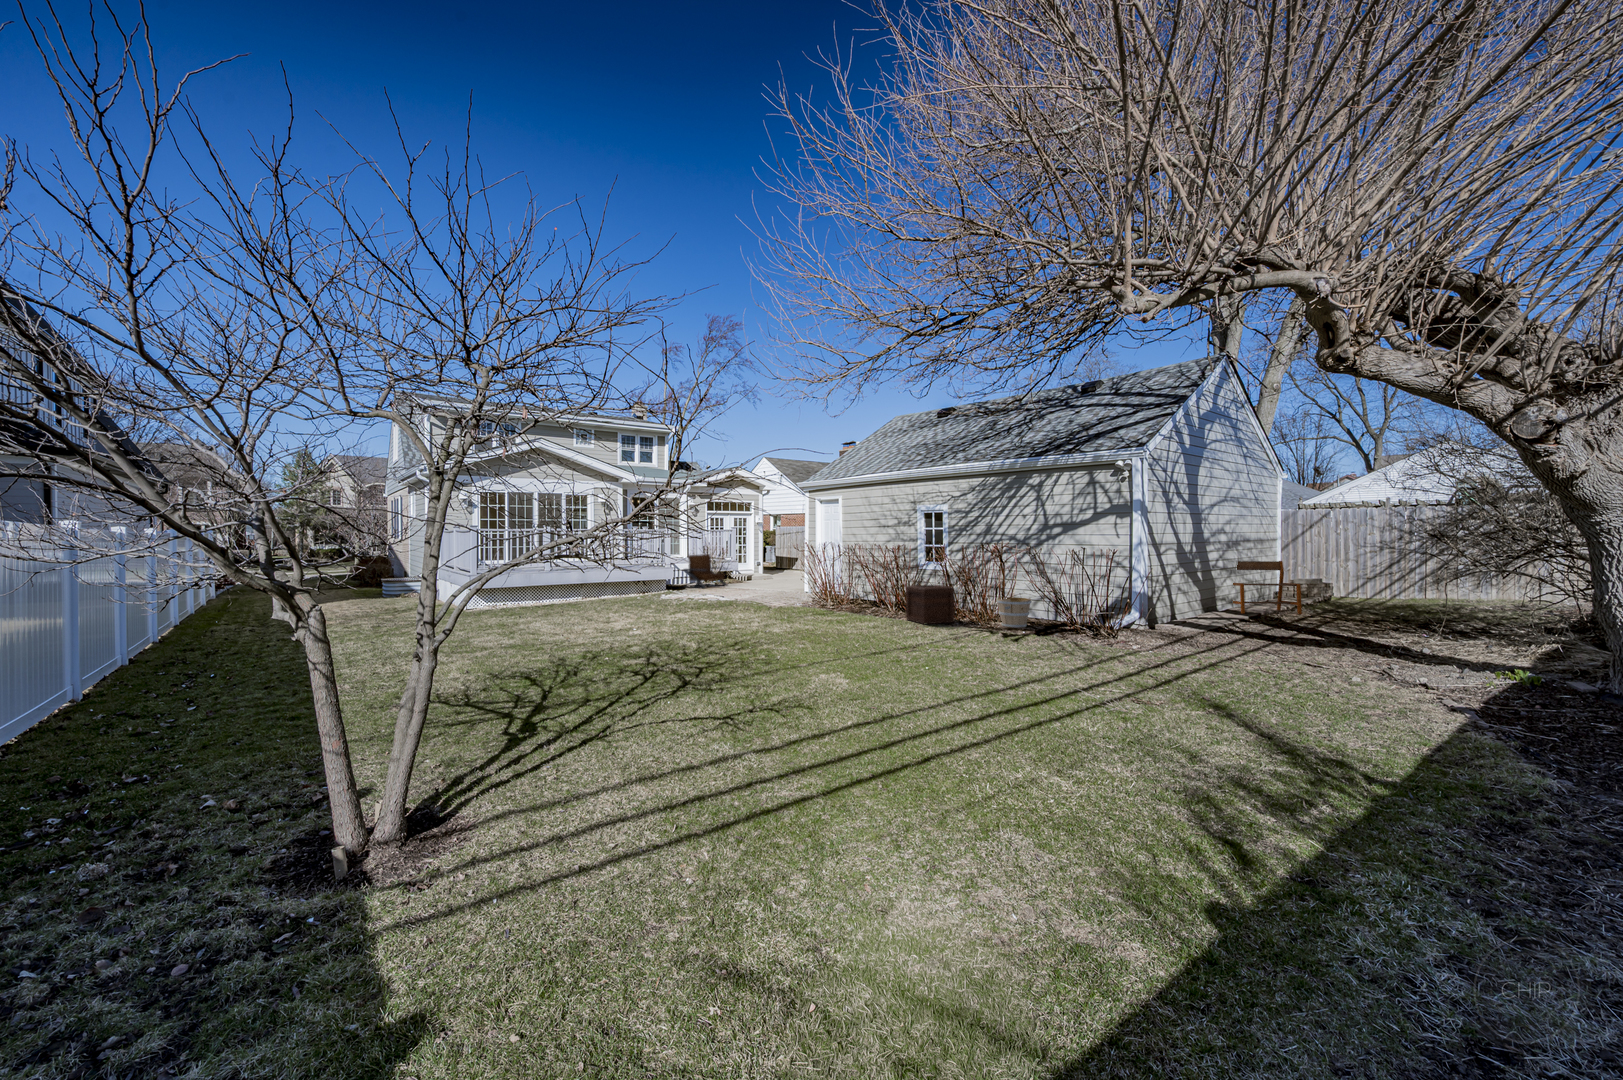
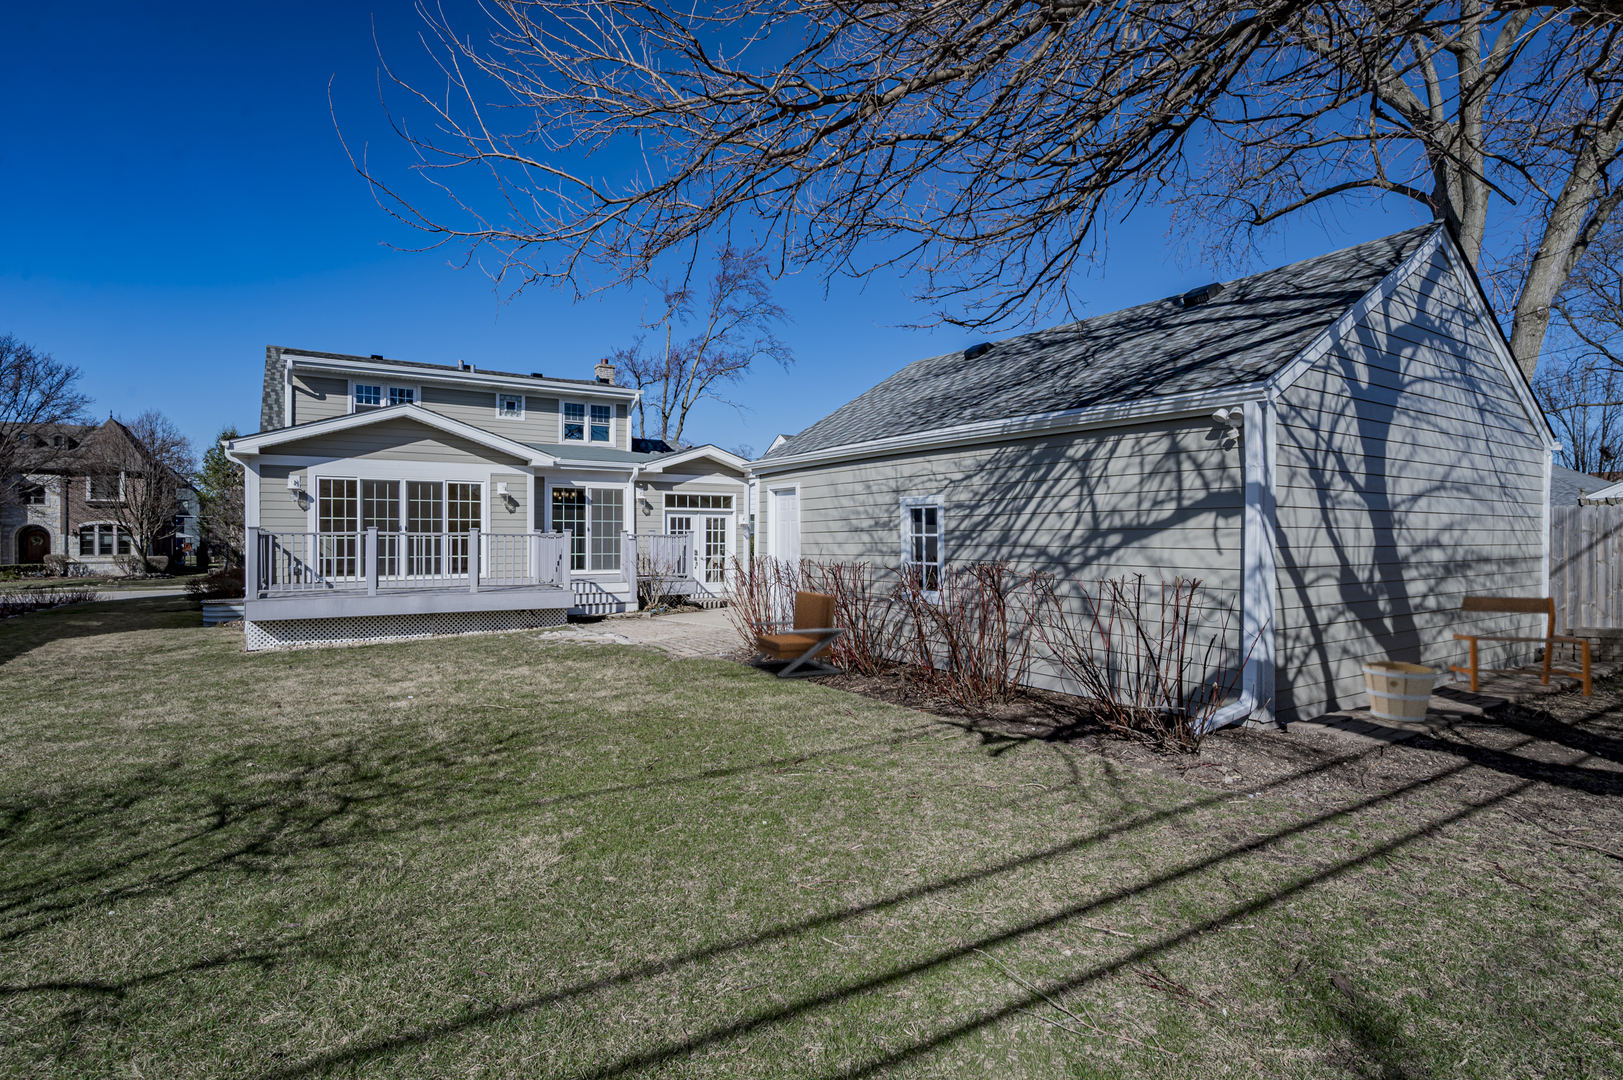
lounge chair: present [684,554,727,588] -> present [750,591,845,678]
wooden crate: present [906,584,955,624] -> none [859,627,936,697]
wooden bucket: present [997,597,1032,628] -> present [1362,660,1438,722]

